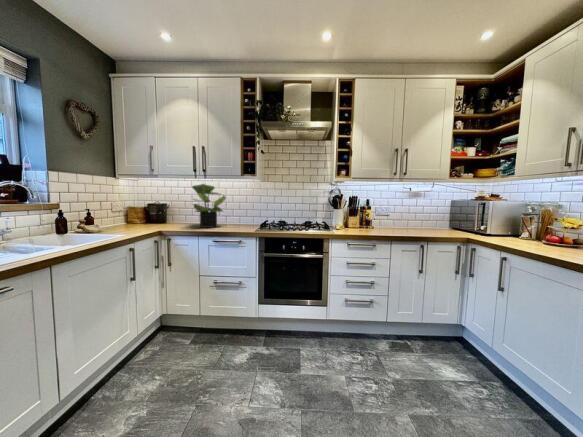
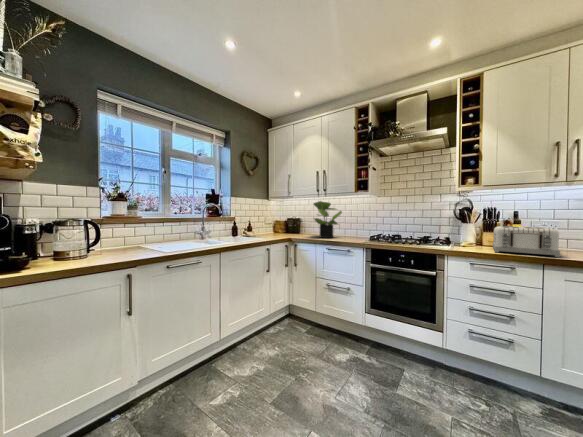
toaster: none [357,212,401,235] -> present [493,226,560,257]

